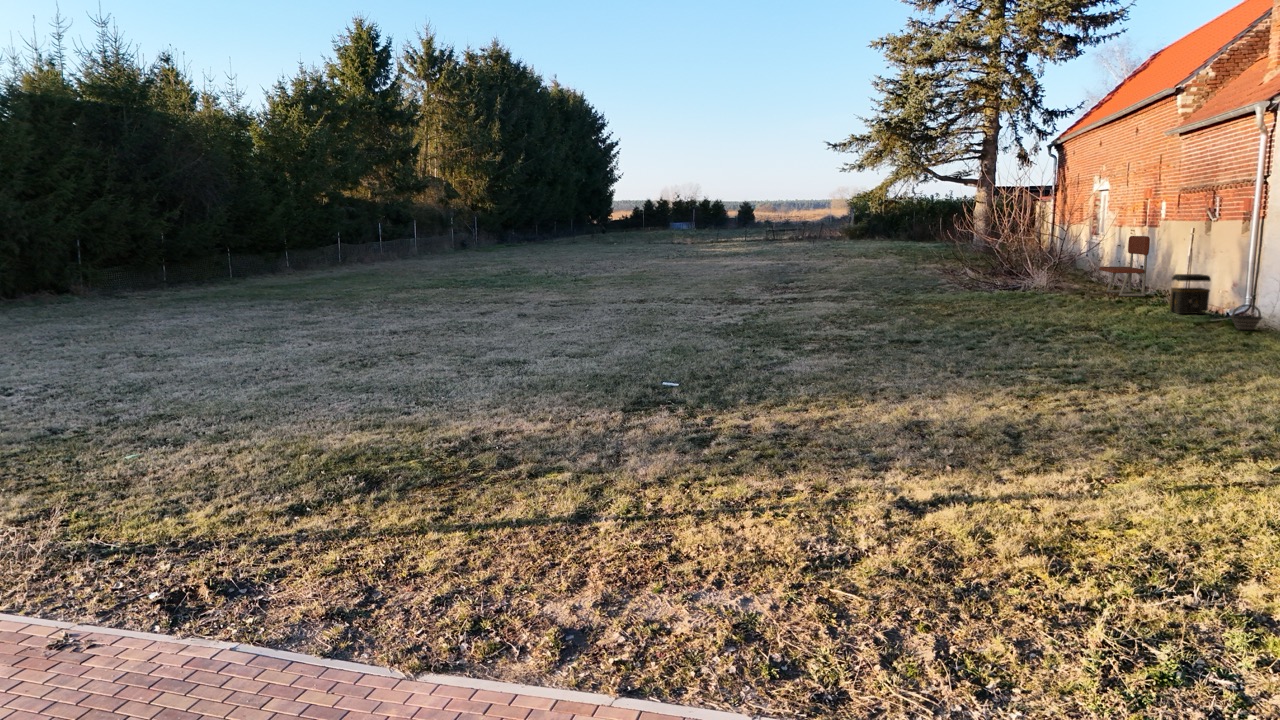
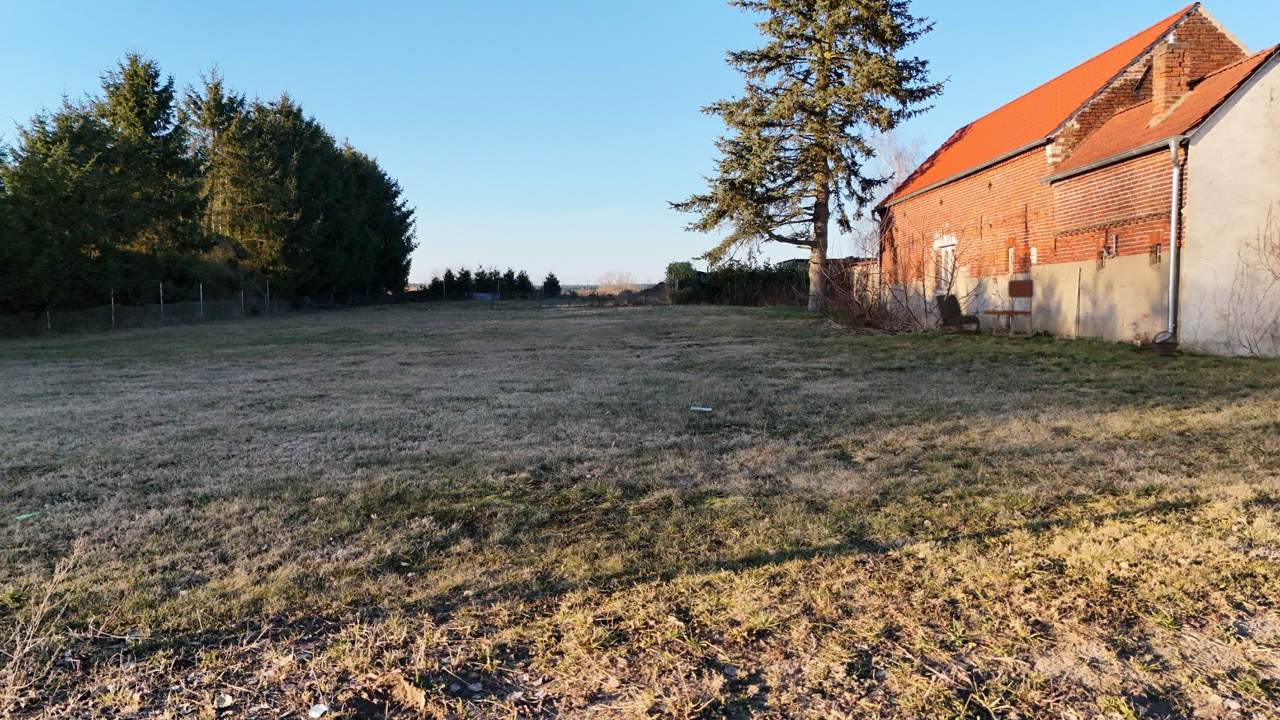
lounge chair: none [1056,247,1100,288] -> present [936,294,980,334]
toolbox: present [1170,274,1211,314] -> none [1075,309,1112,347]

